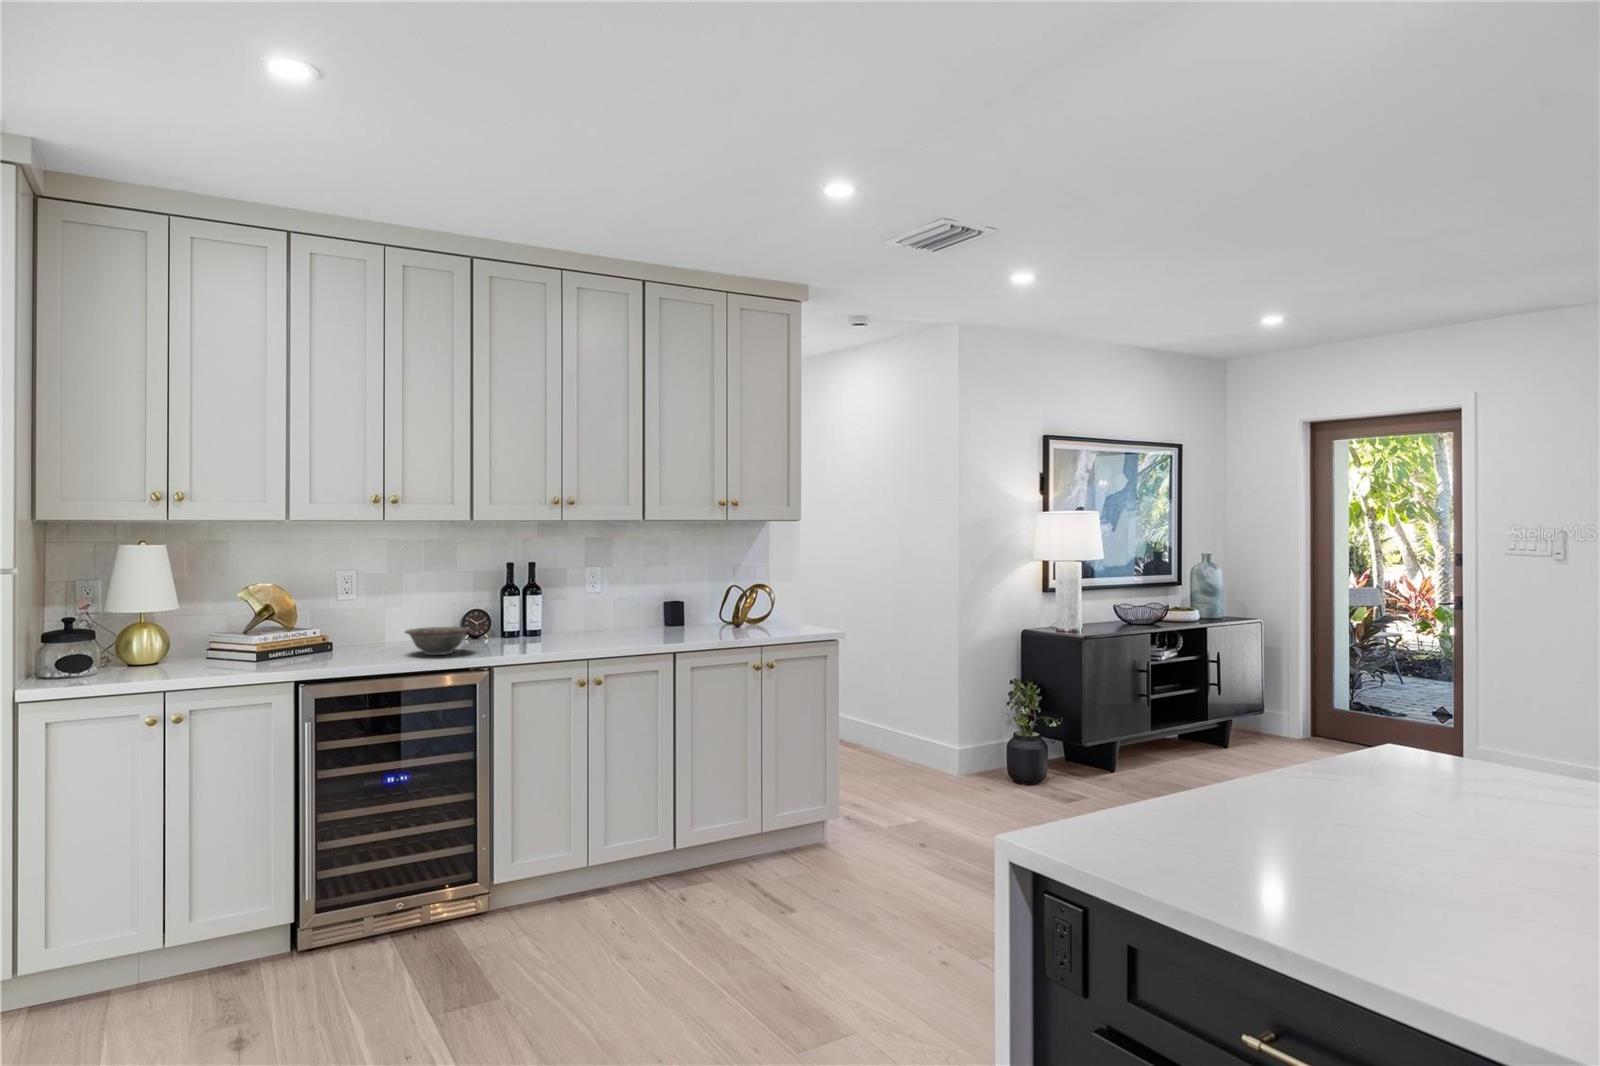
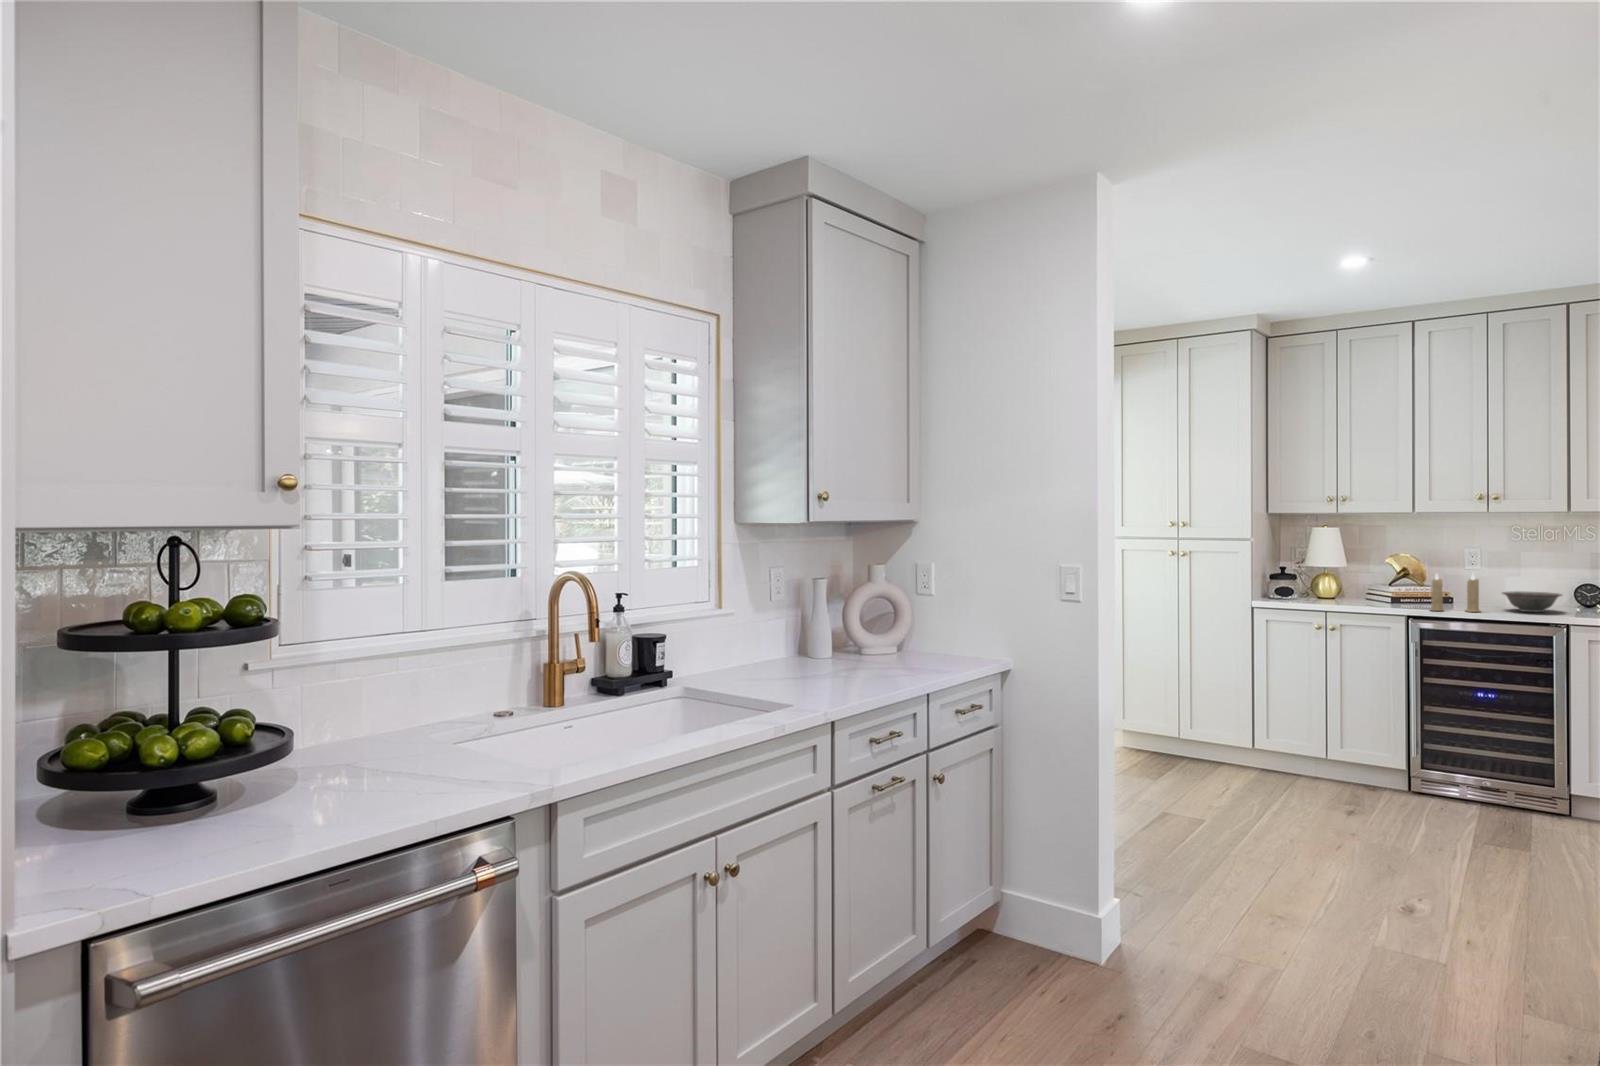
candle: none [322,607,387,668] -> present [1431,574,1480,612]

